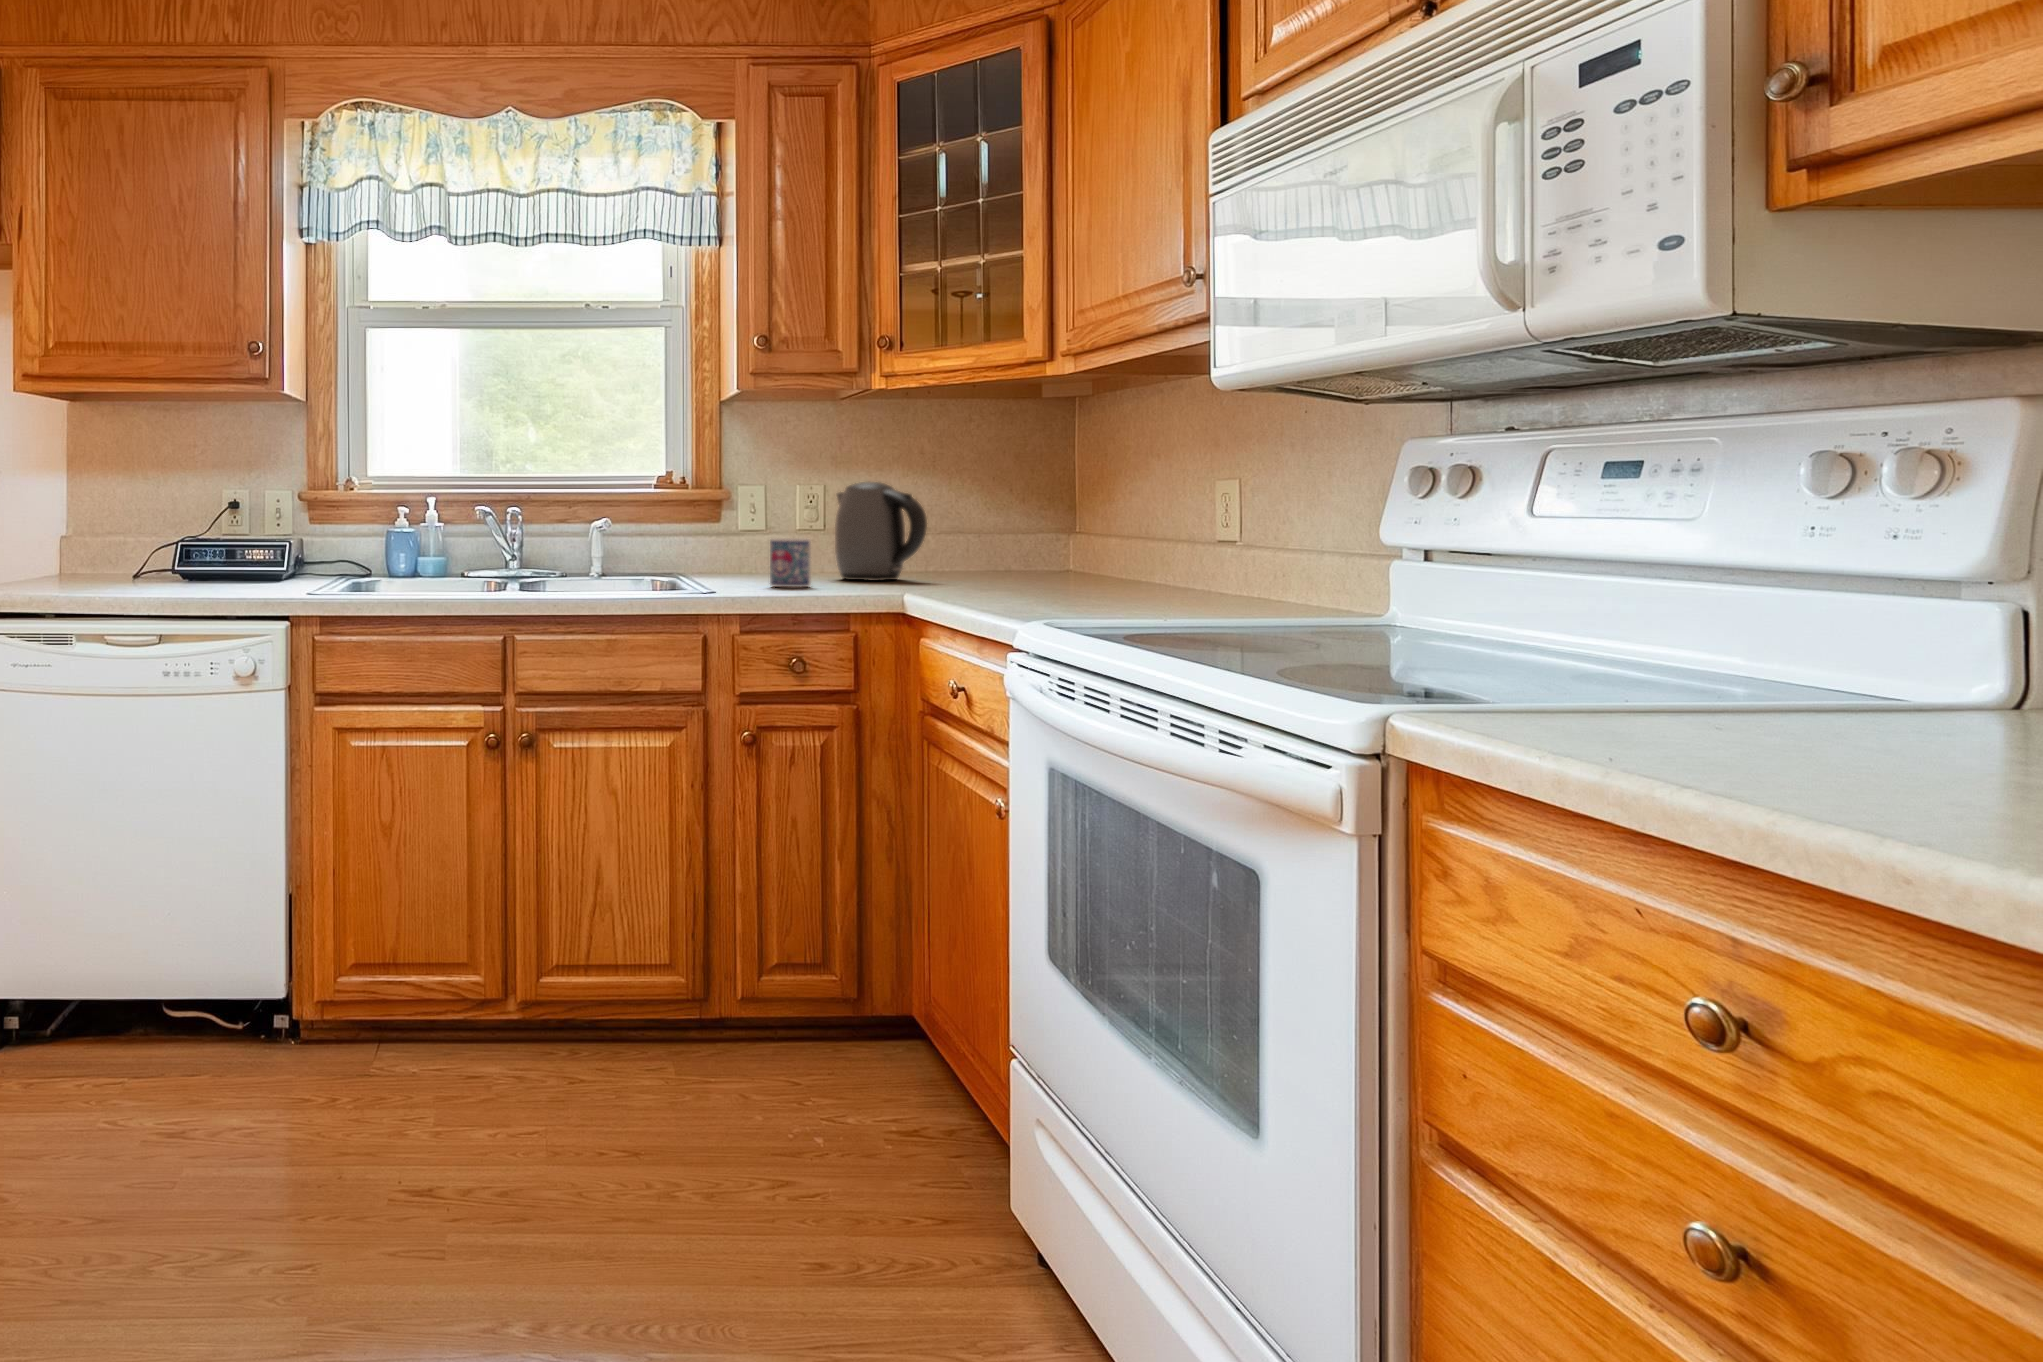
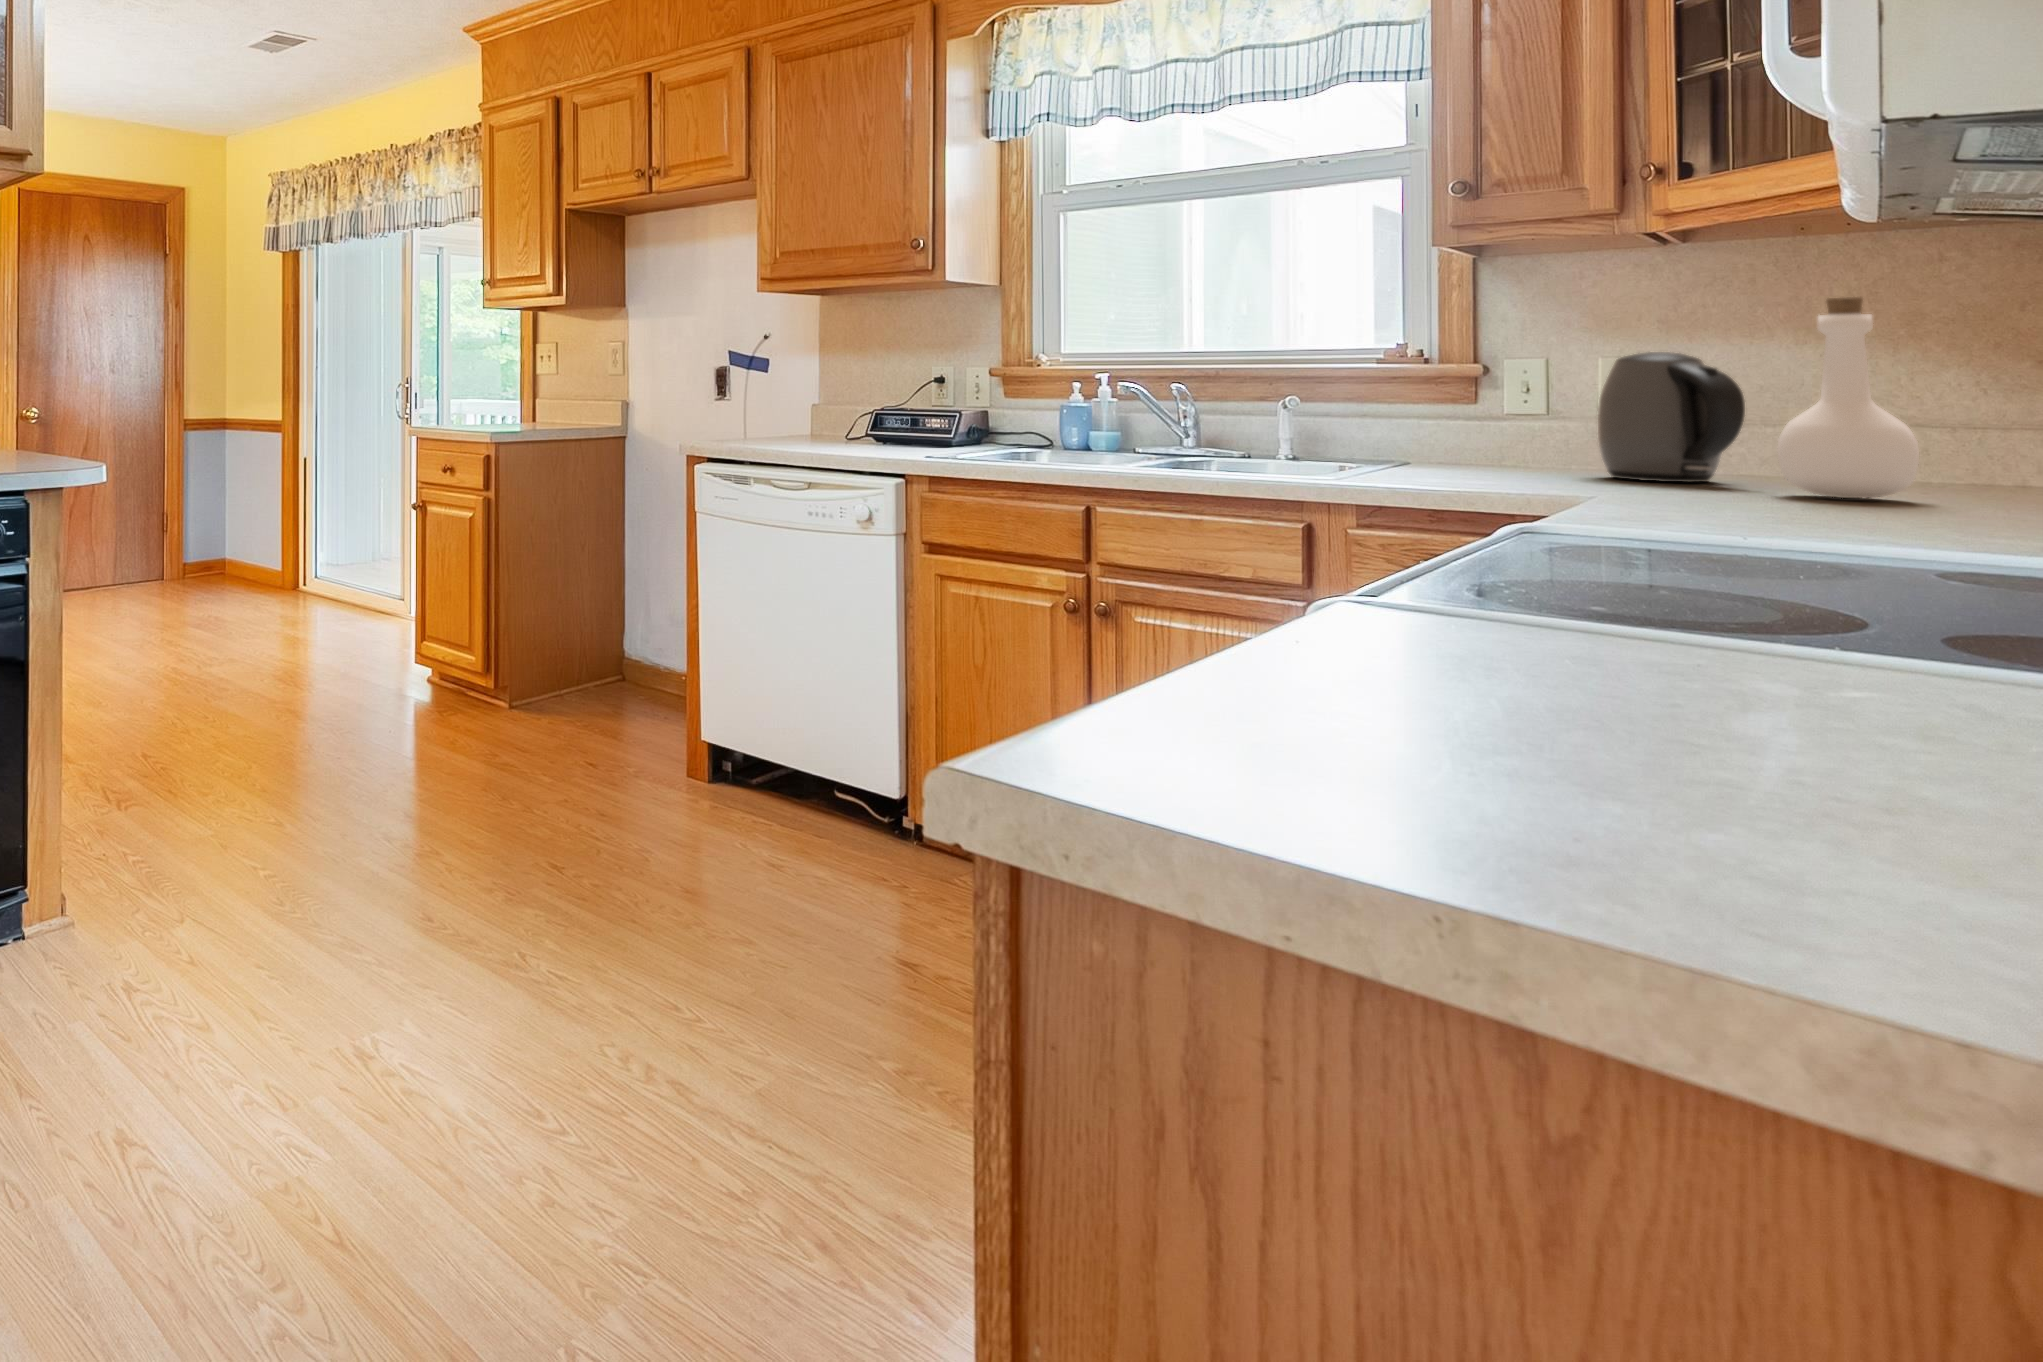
bottle: none [959,445,1028,584] -> present [1777,297,1919,498]
mug: present [770,538,811,587] -> none [1441,421,1515,482]

